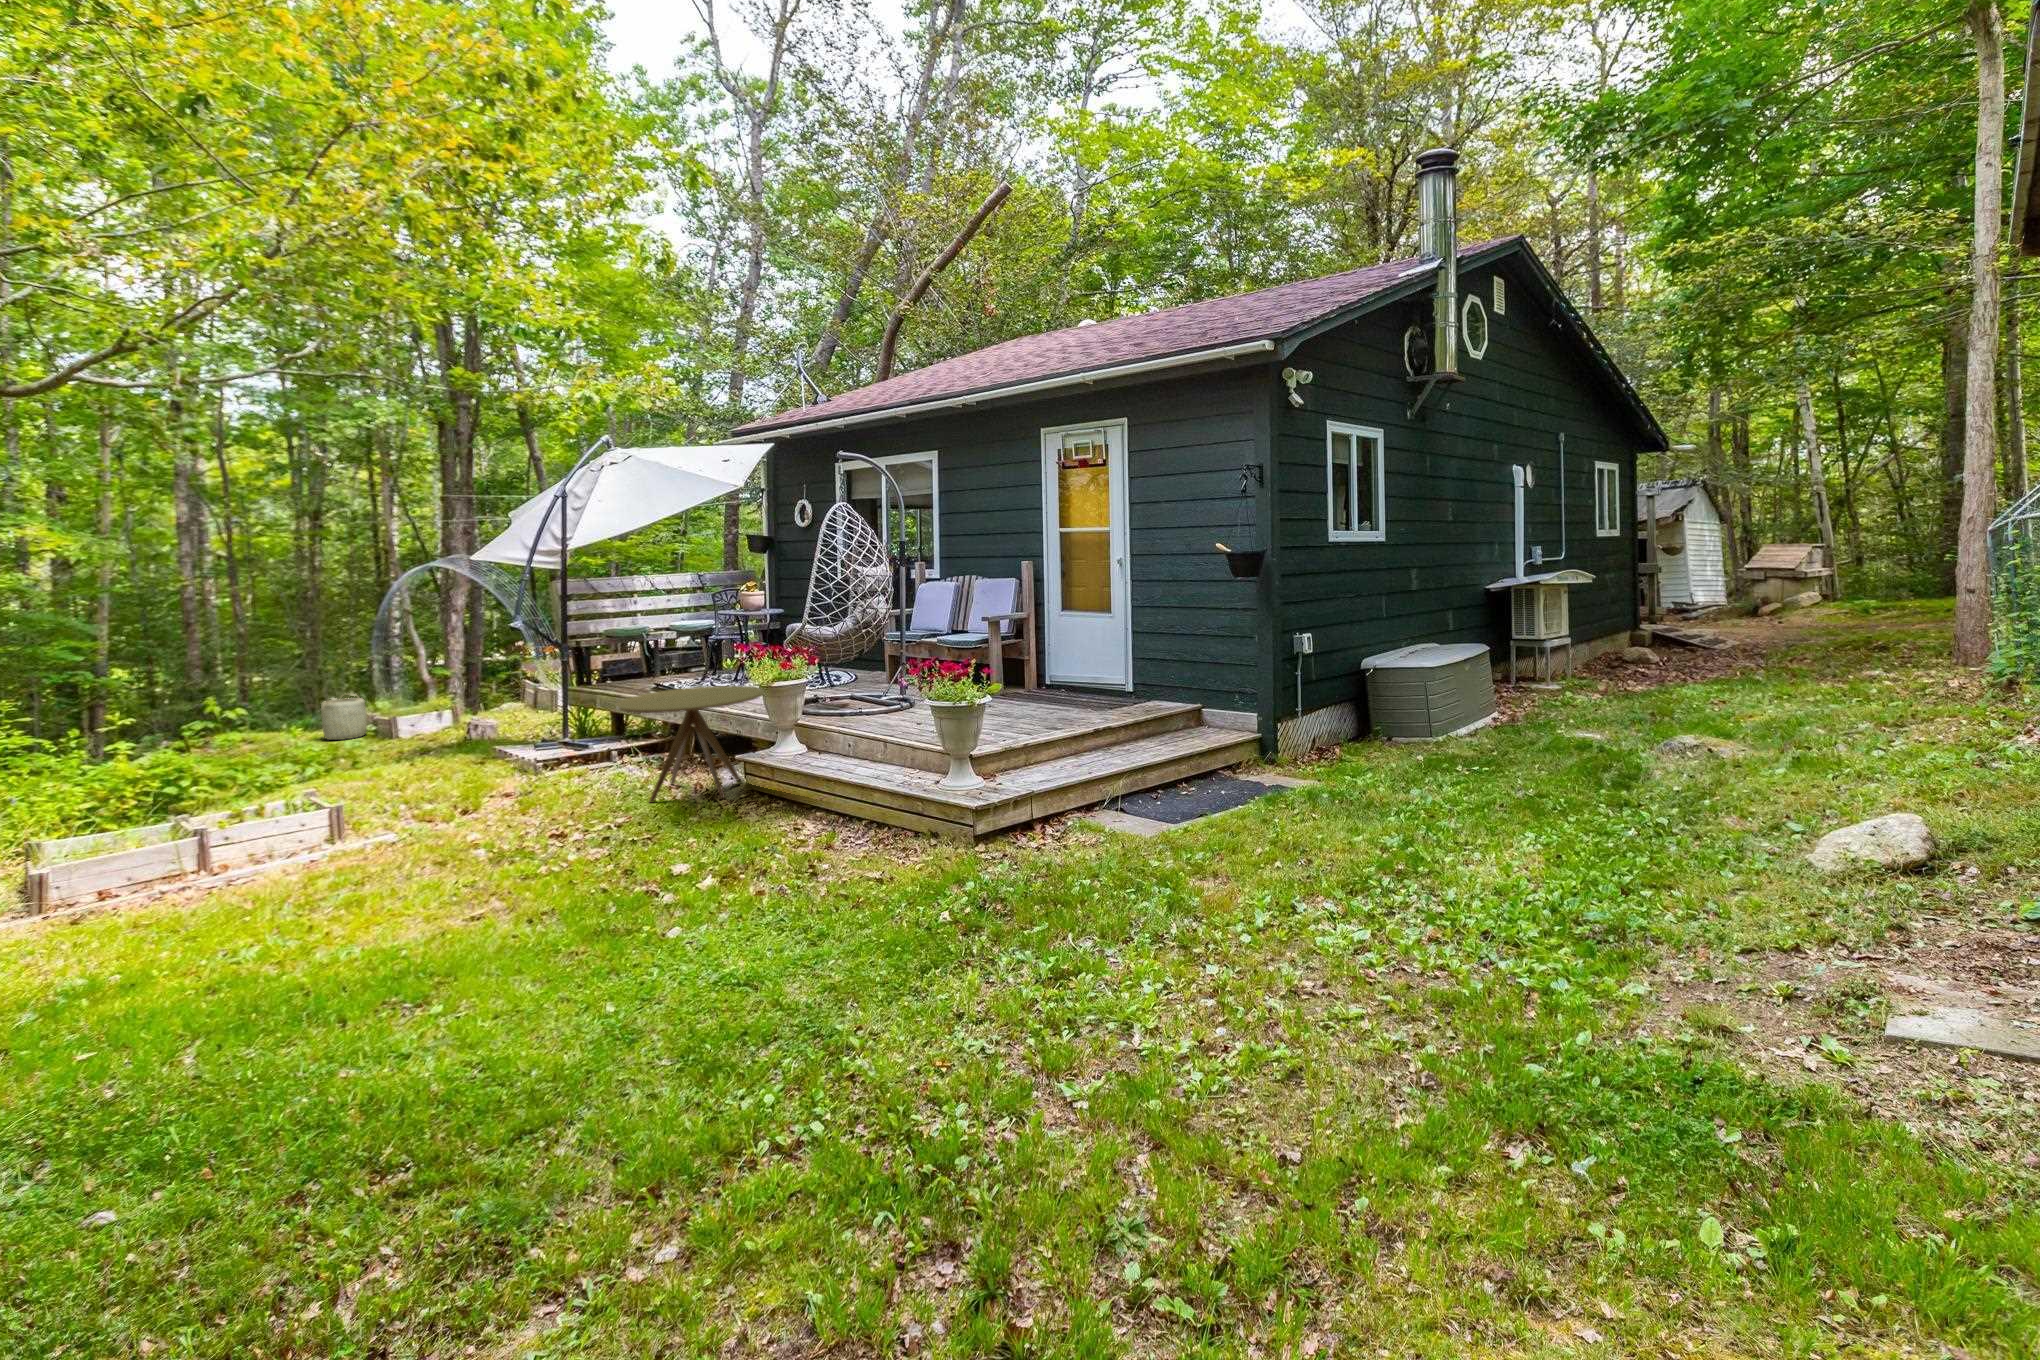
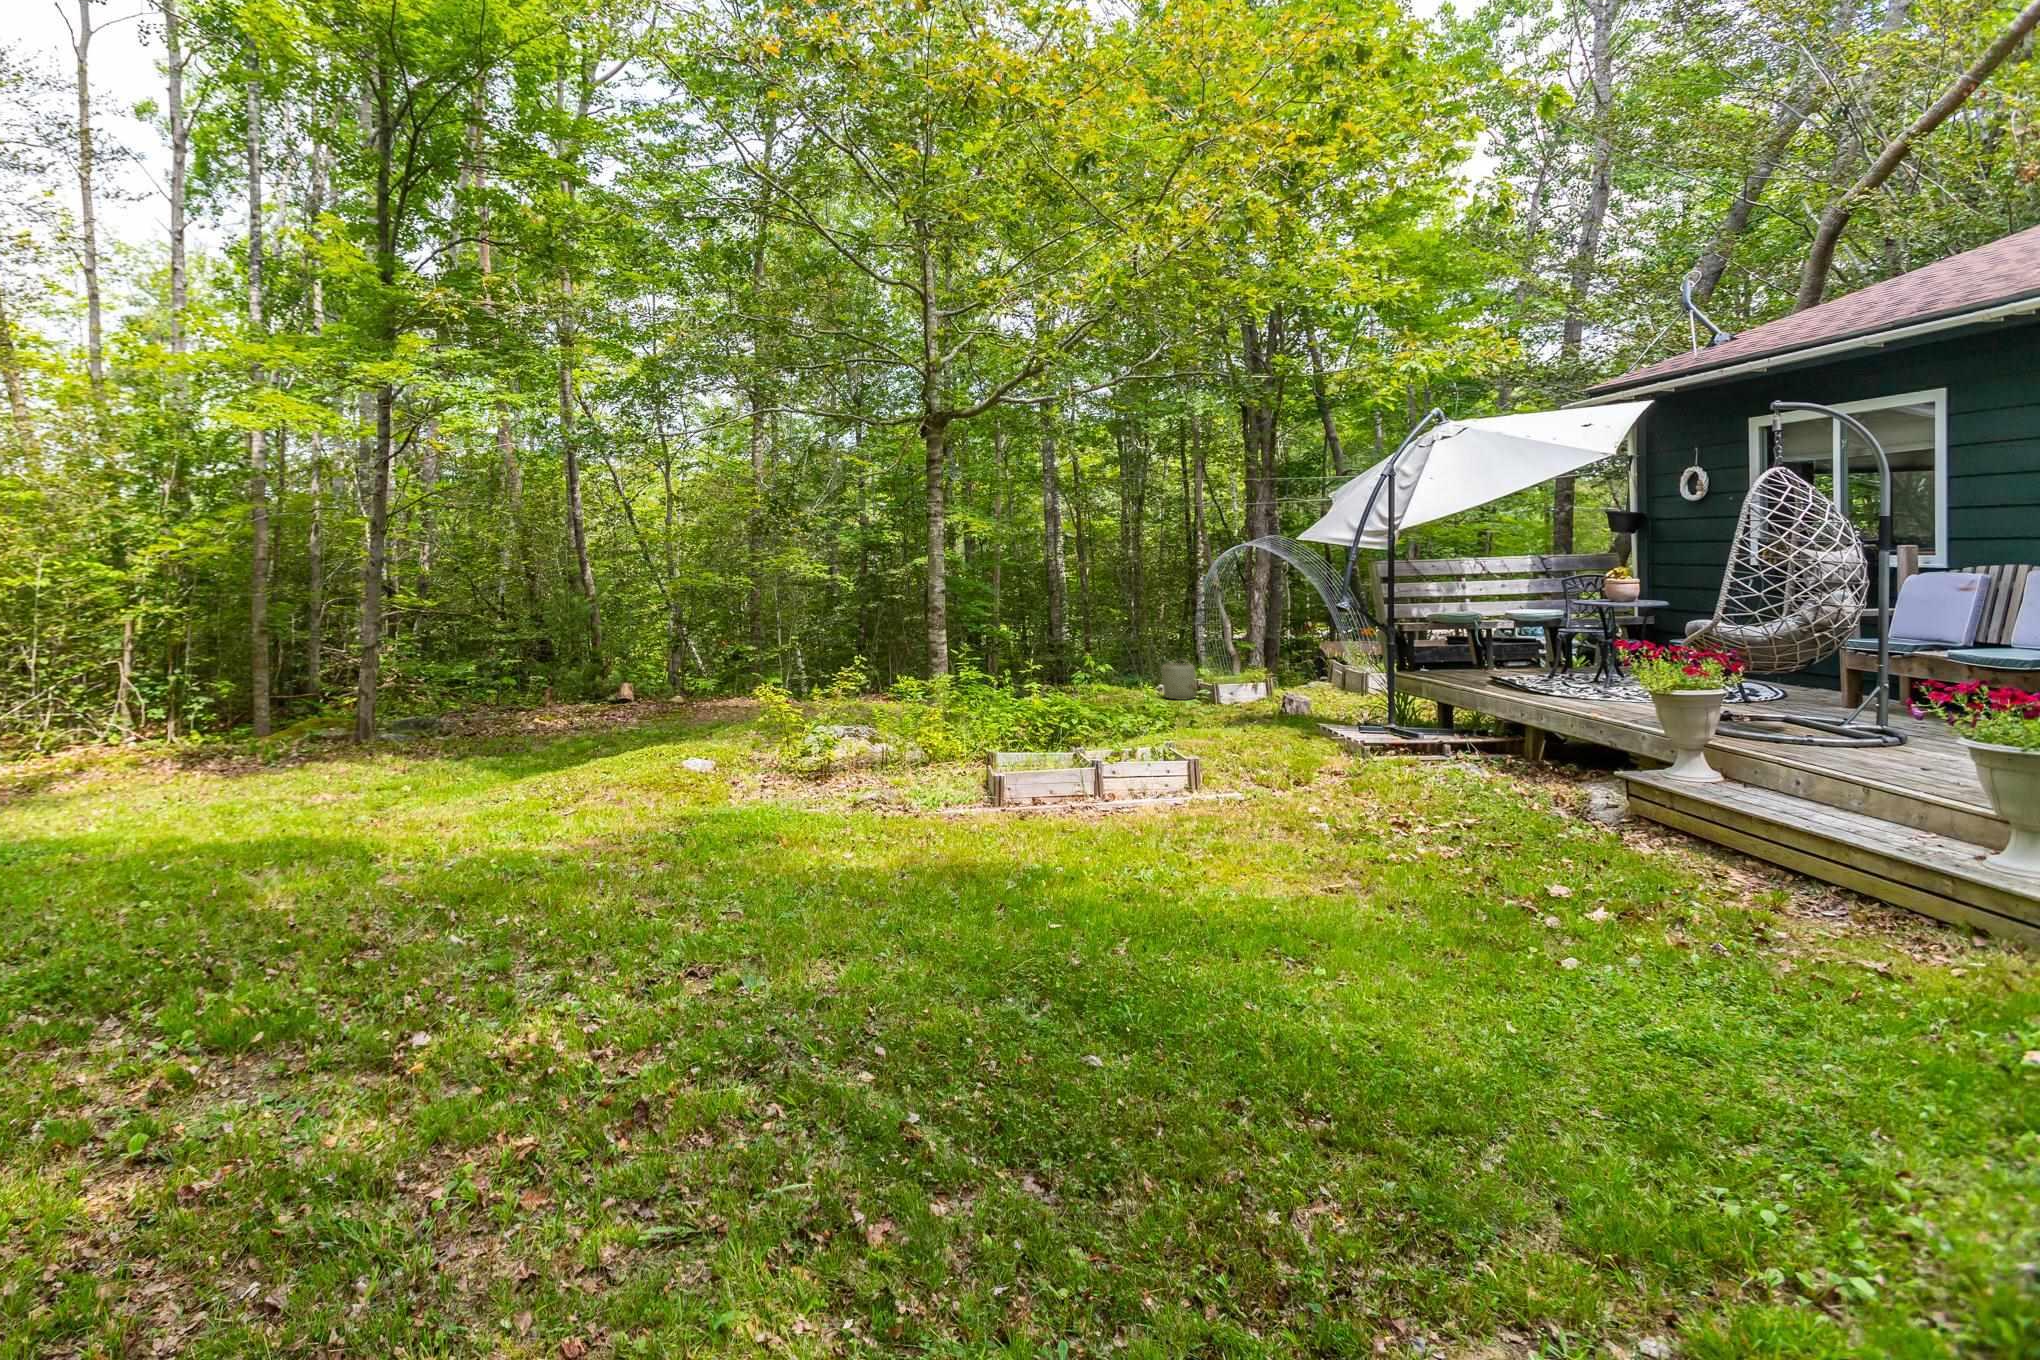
round table: present [616,686,764,803] -> none [1460,686,1656,820]

